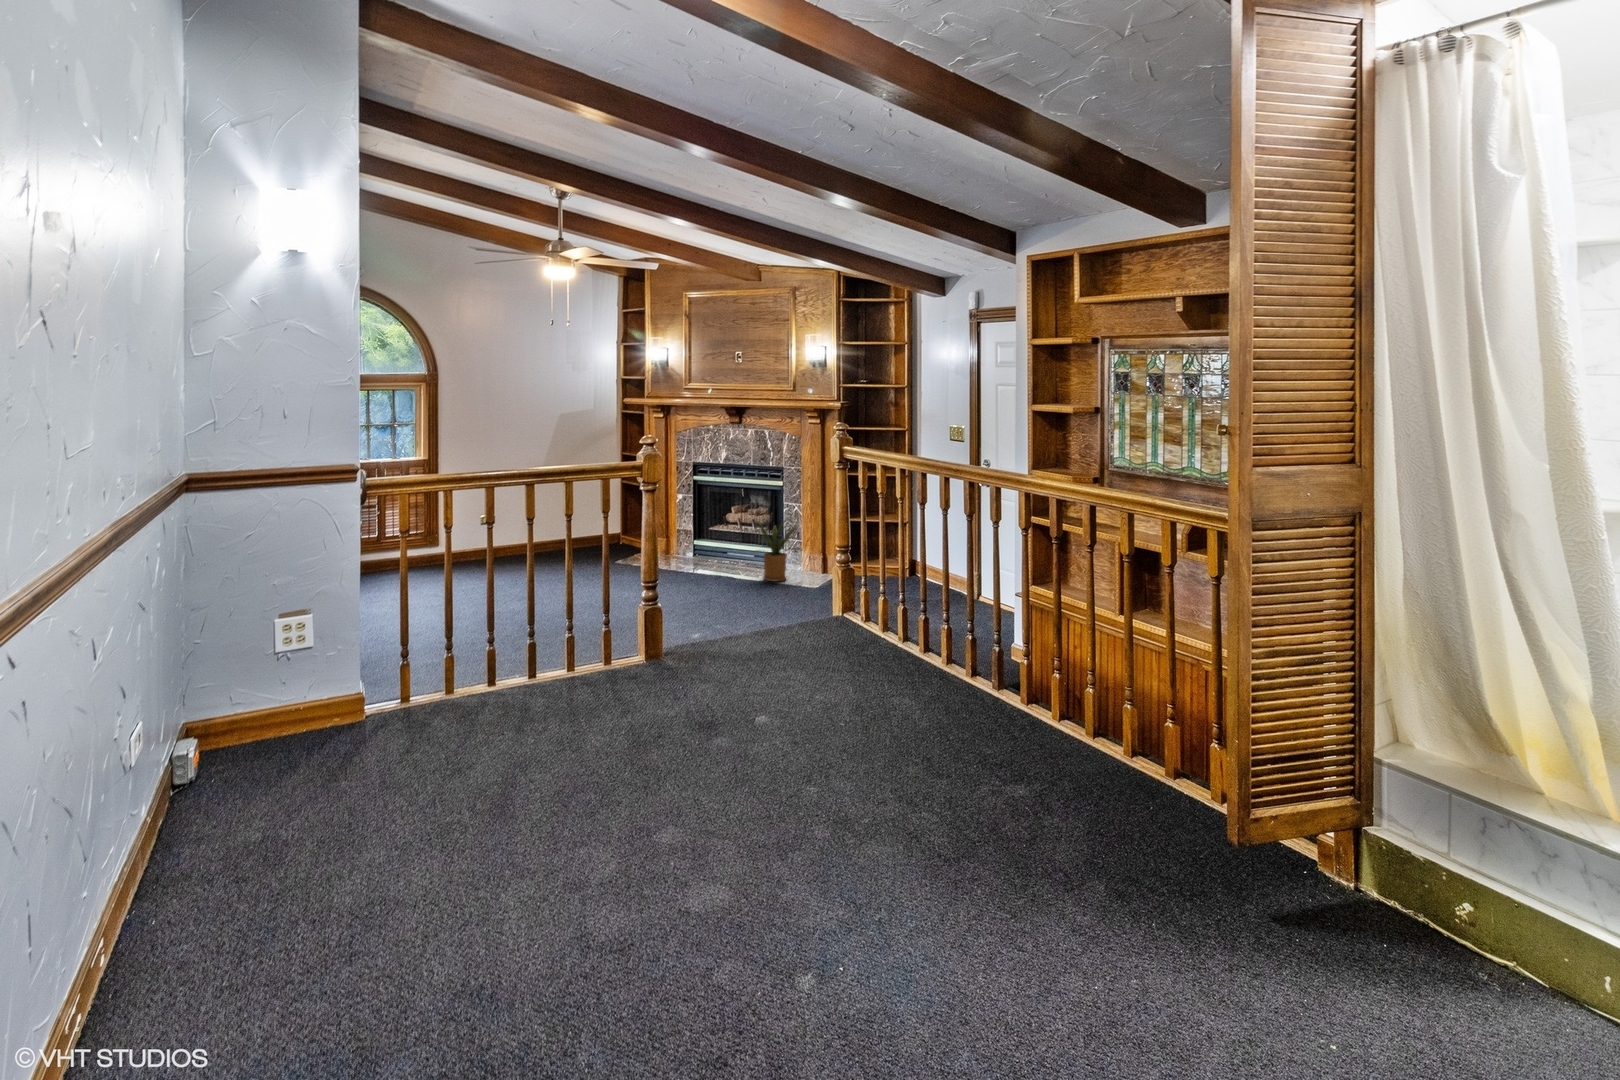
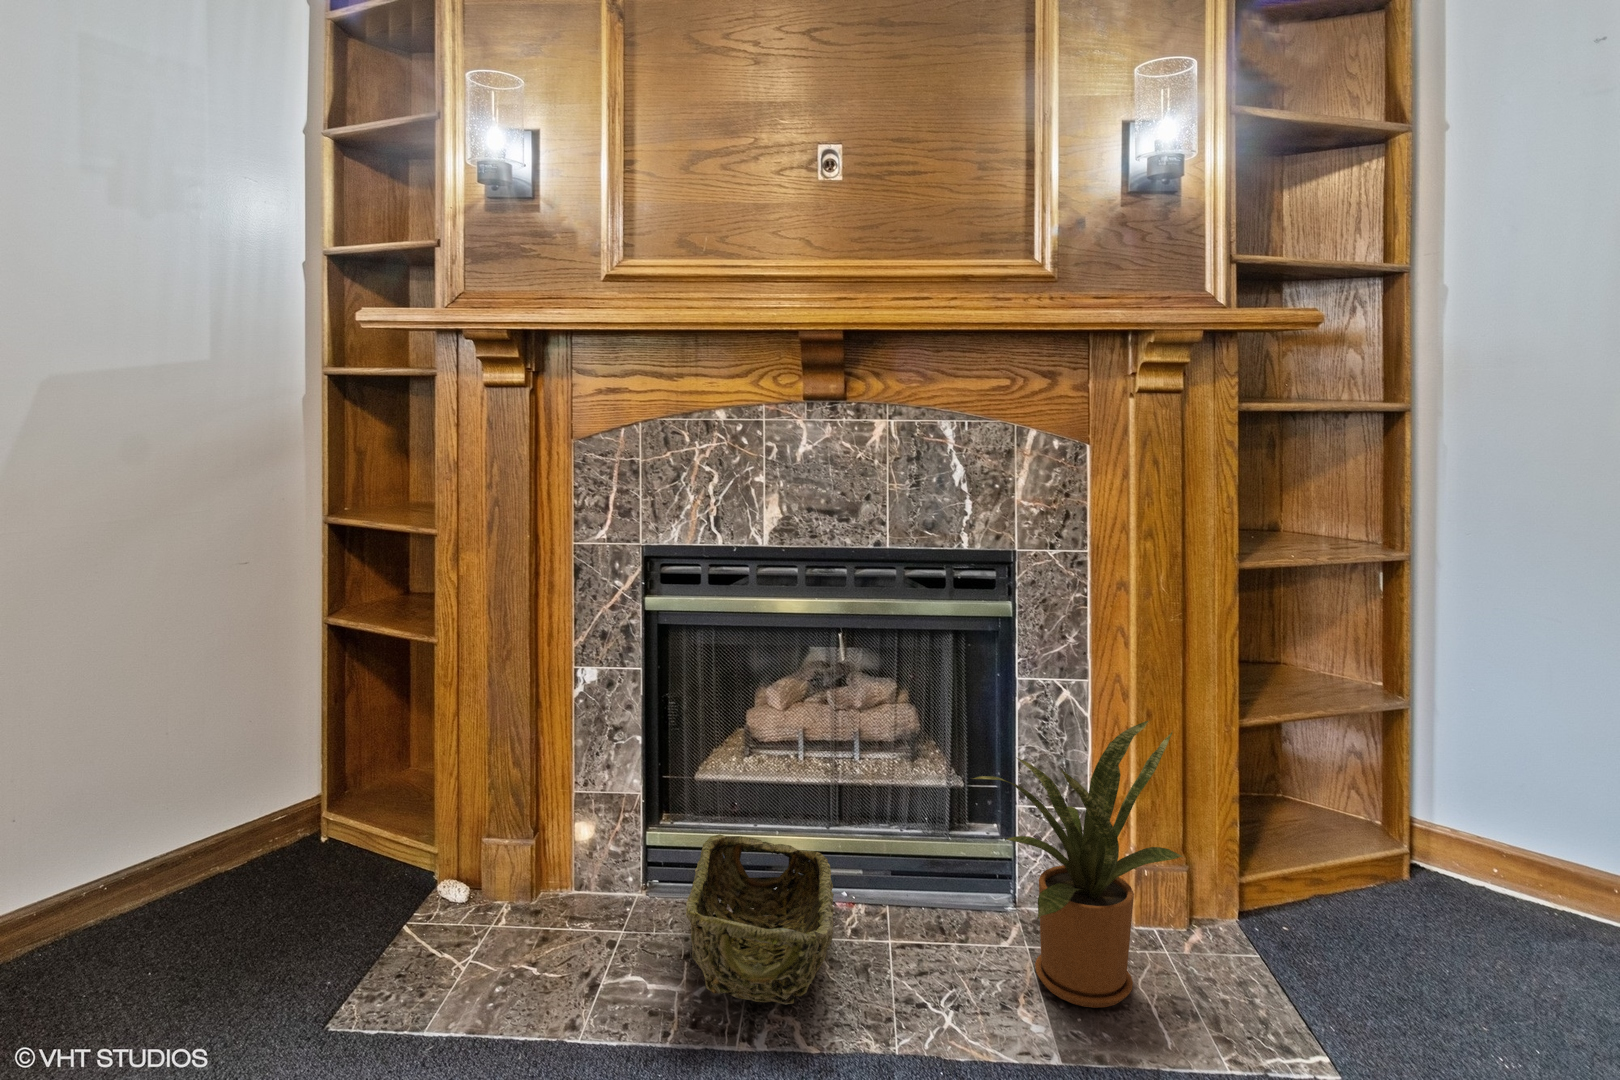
woven basket: none [682,542,732,572] -> present [686,834,834,1005]

